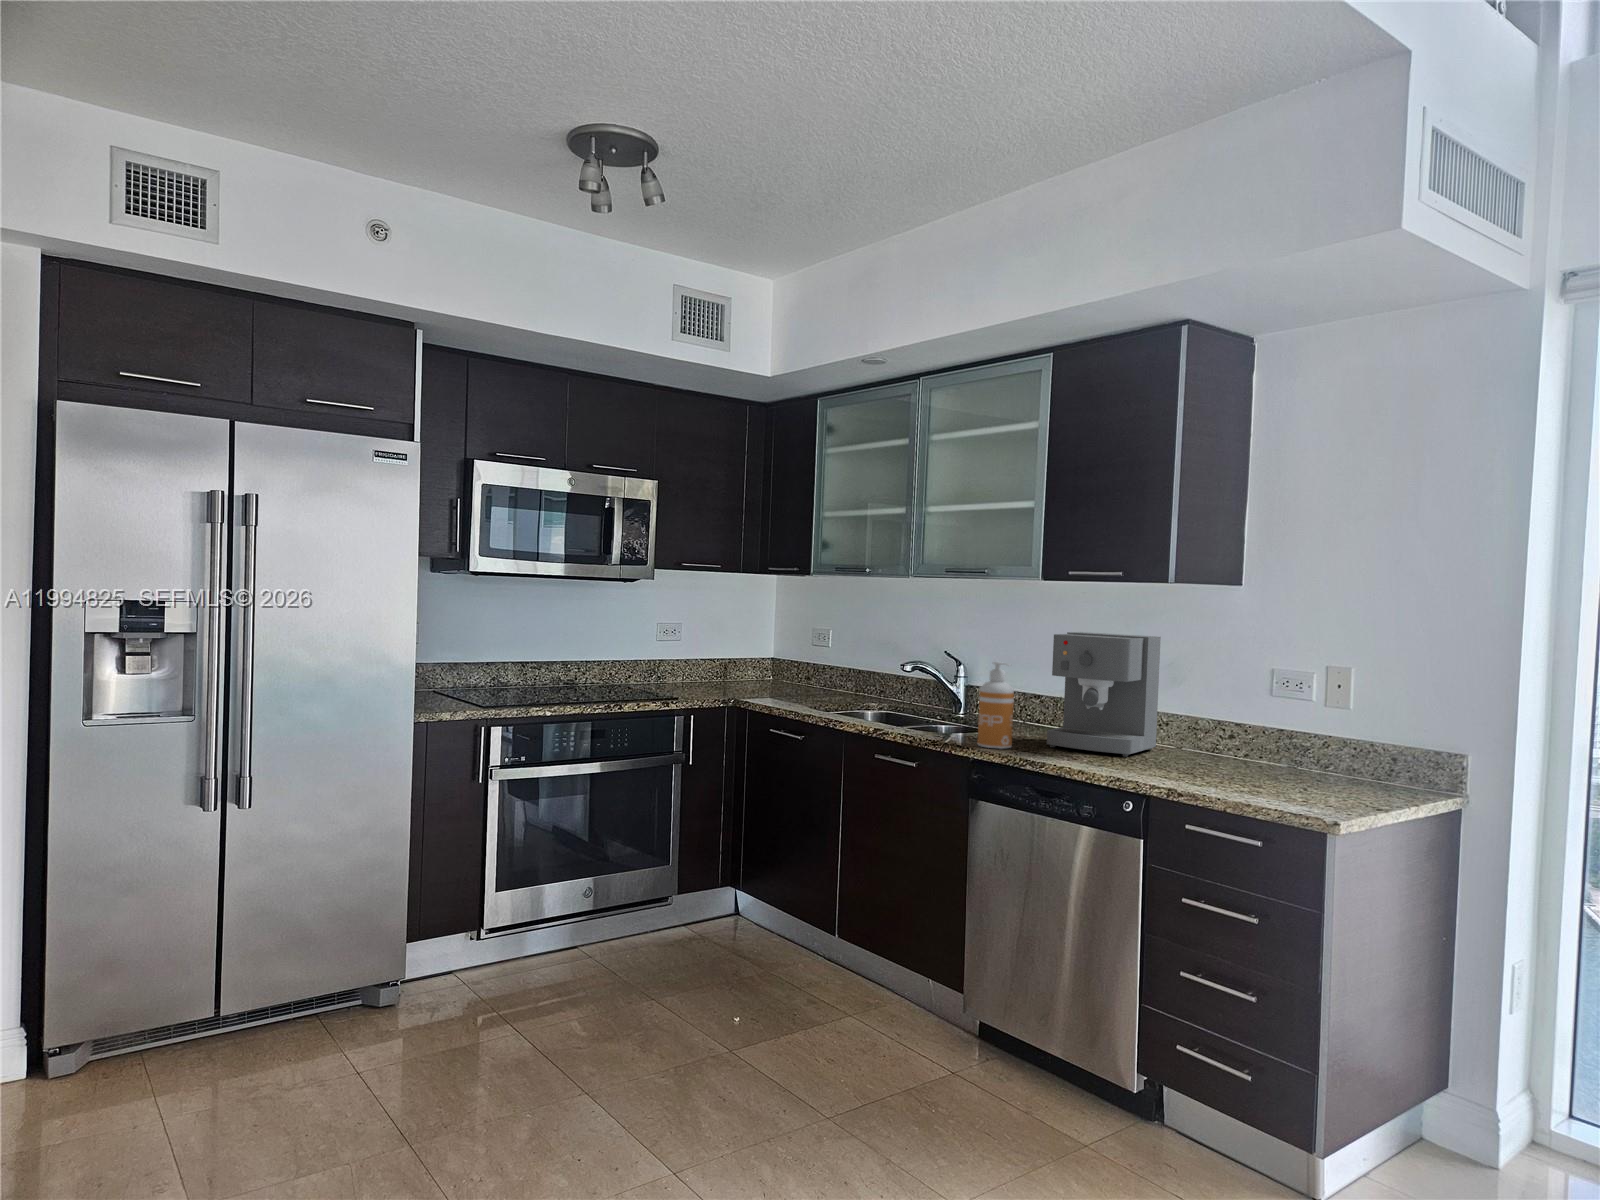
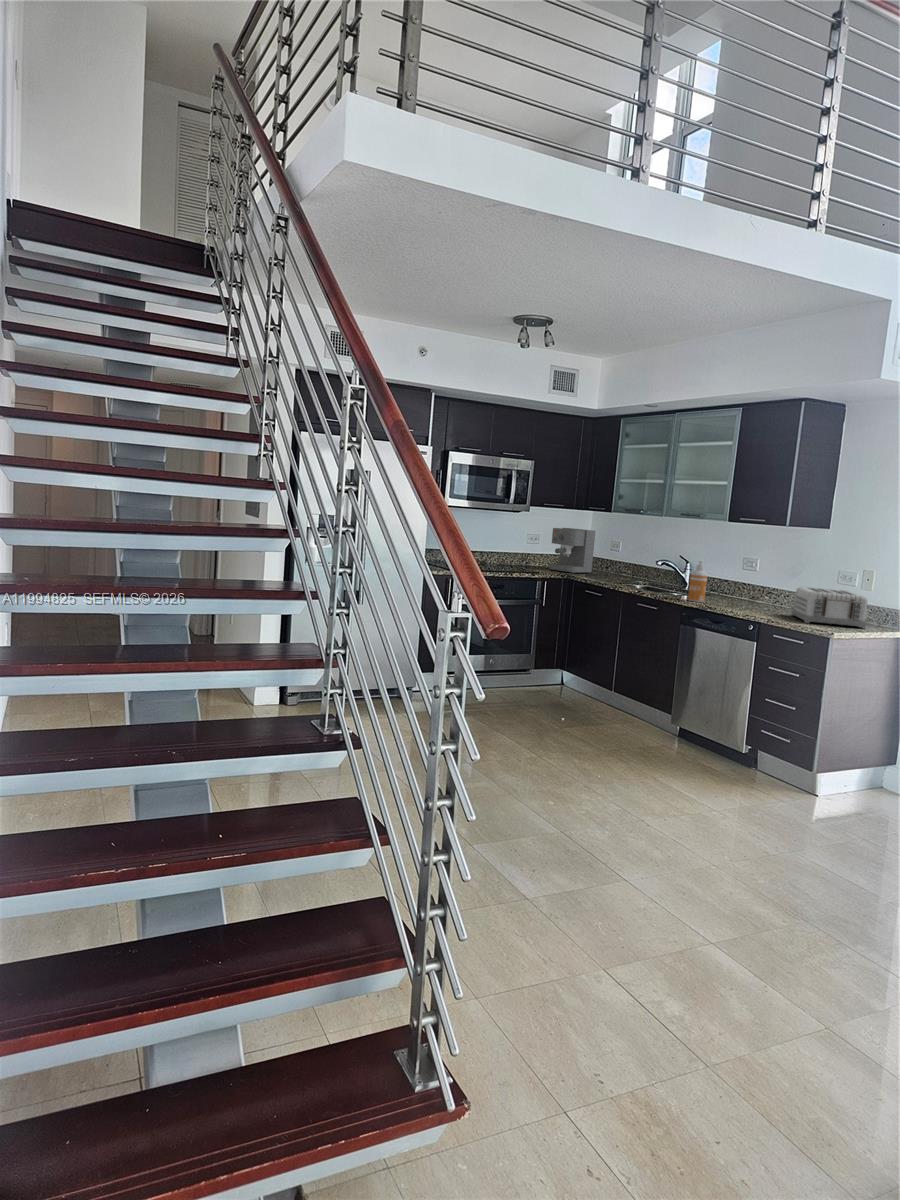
coffee maker: present [1047,632,1161,757] -> present [549,528,596,573]
toaster: none [1198,708,1372,796] -> present [792,587,868,629]

